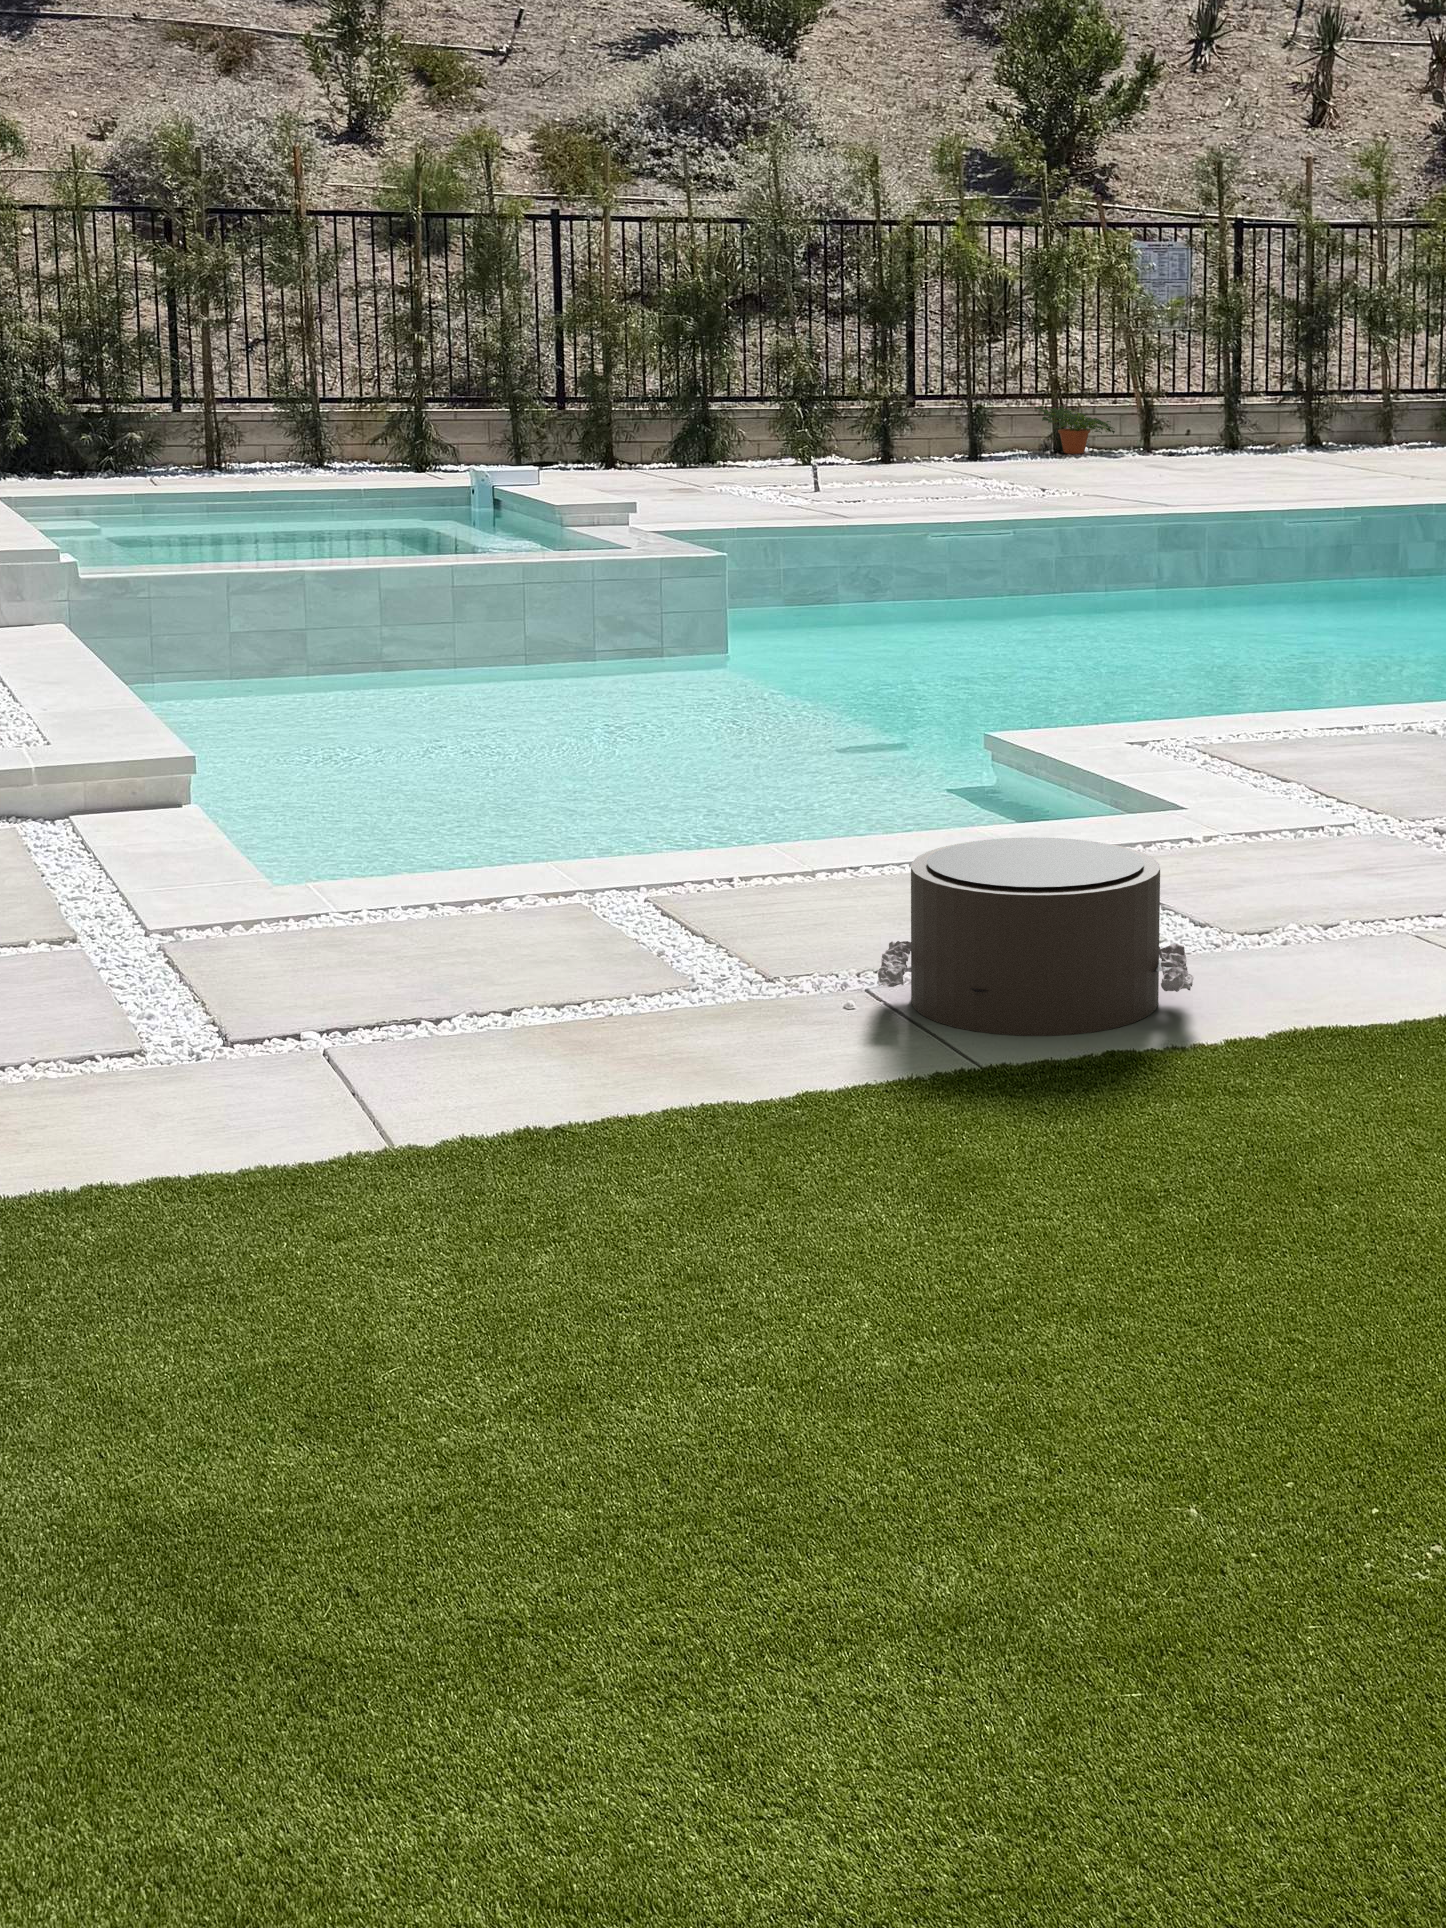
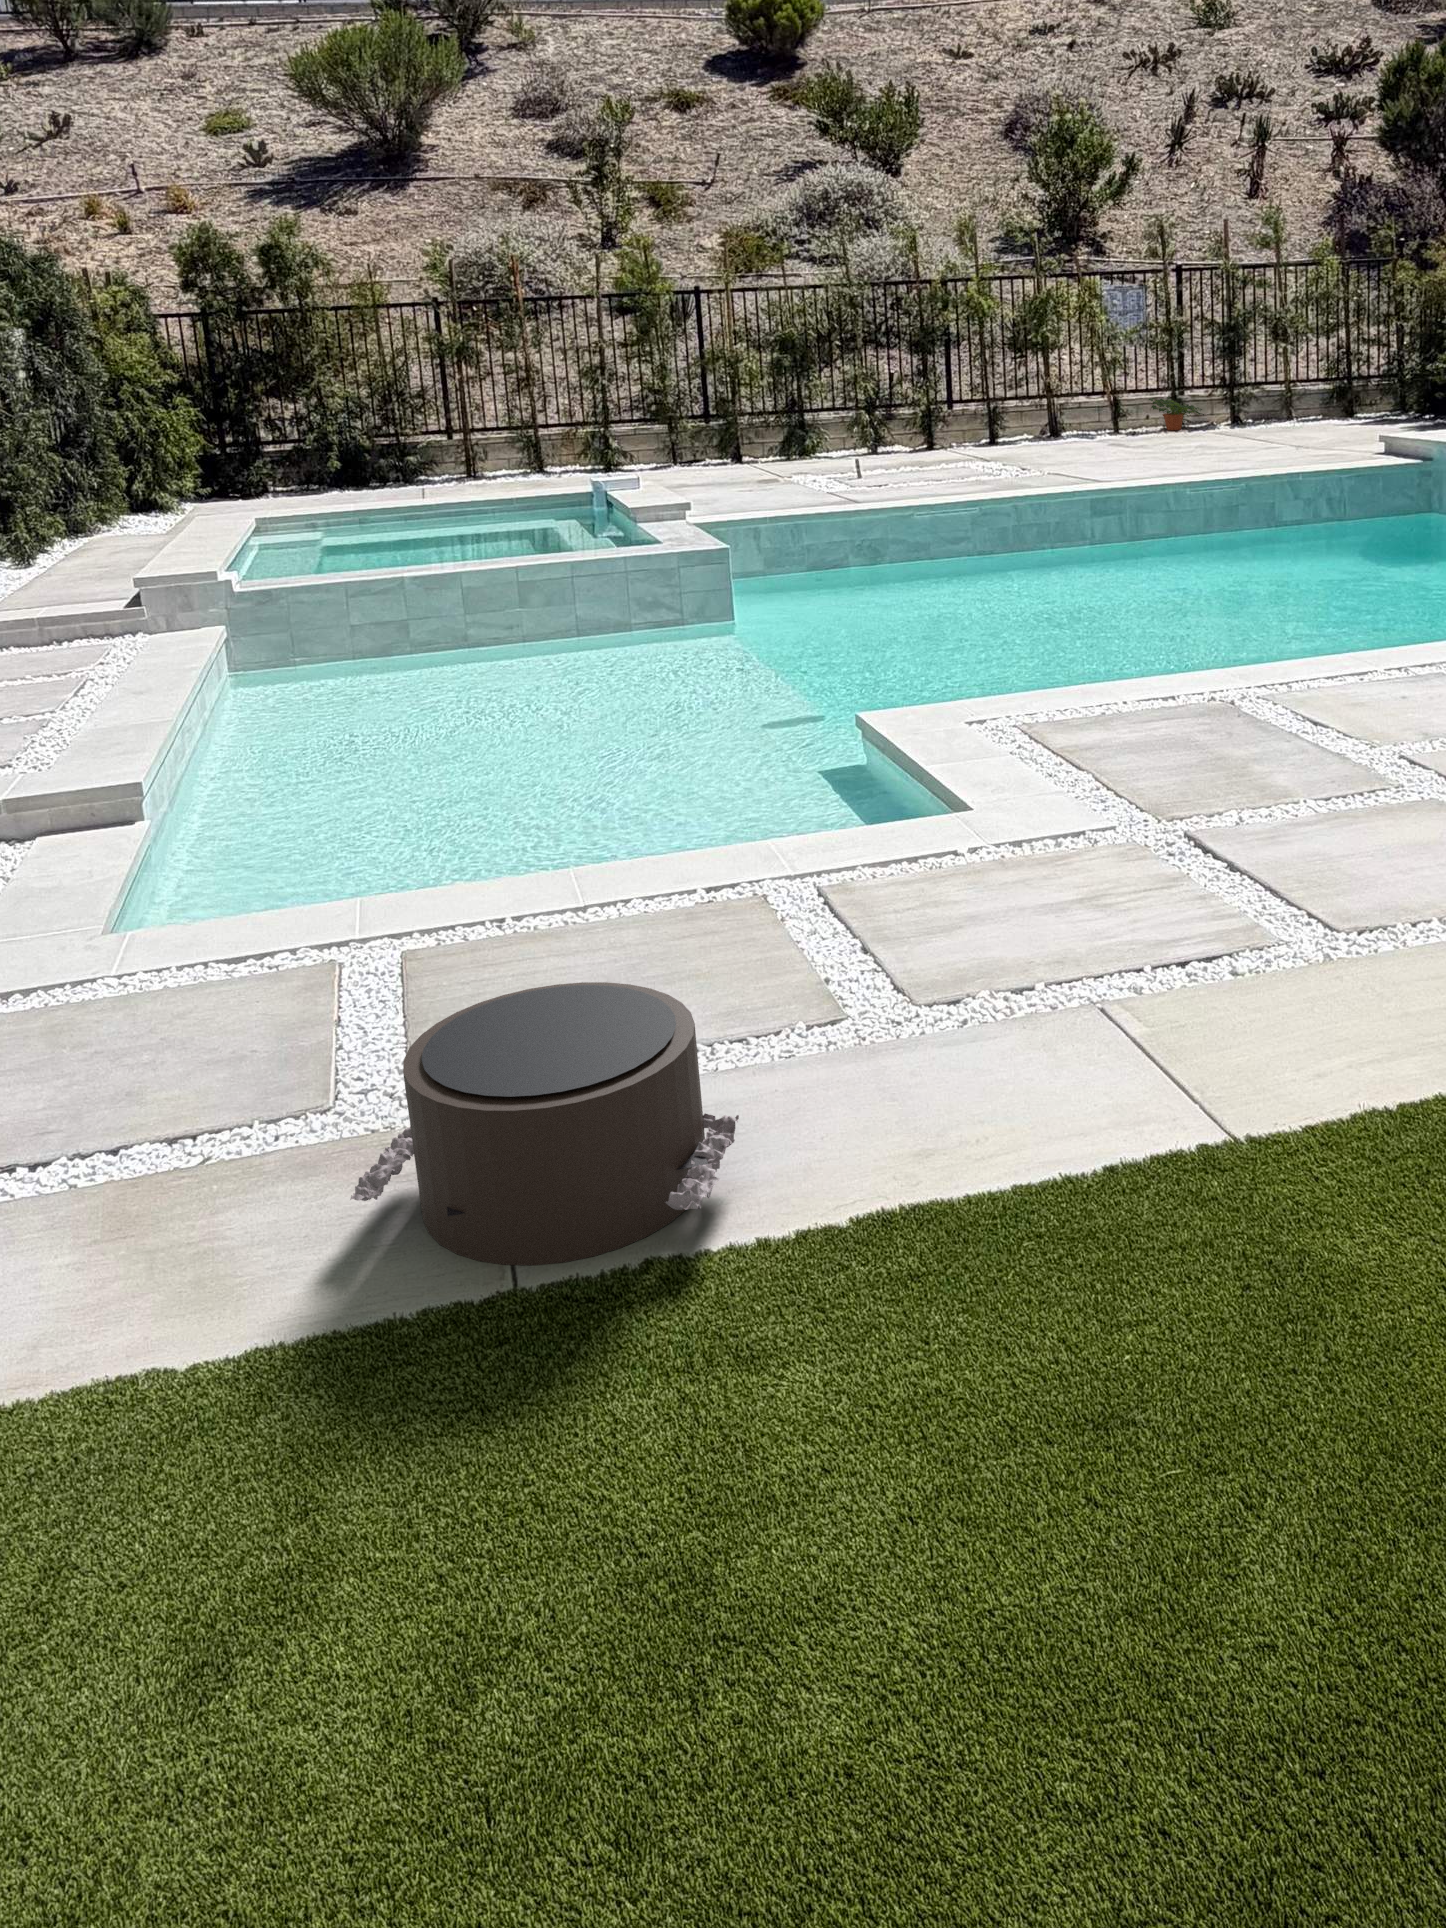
potted plant: present [1035,405,1115,454] -> present [1149,397,1204,430]

